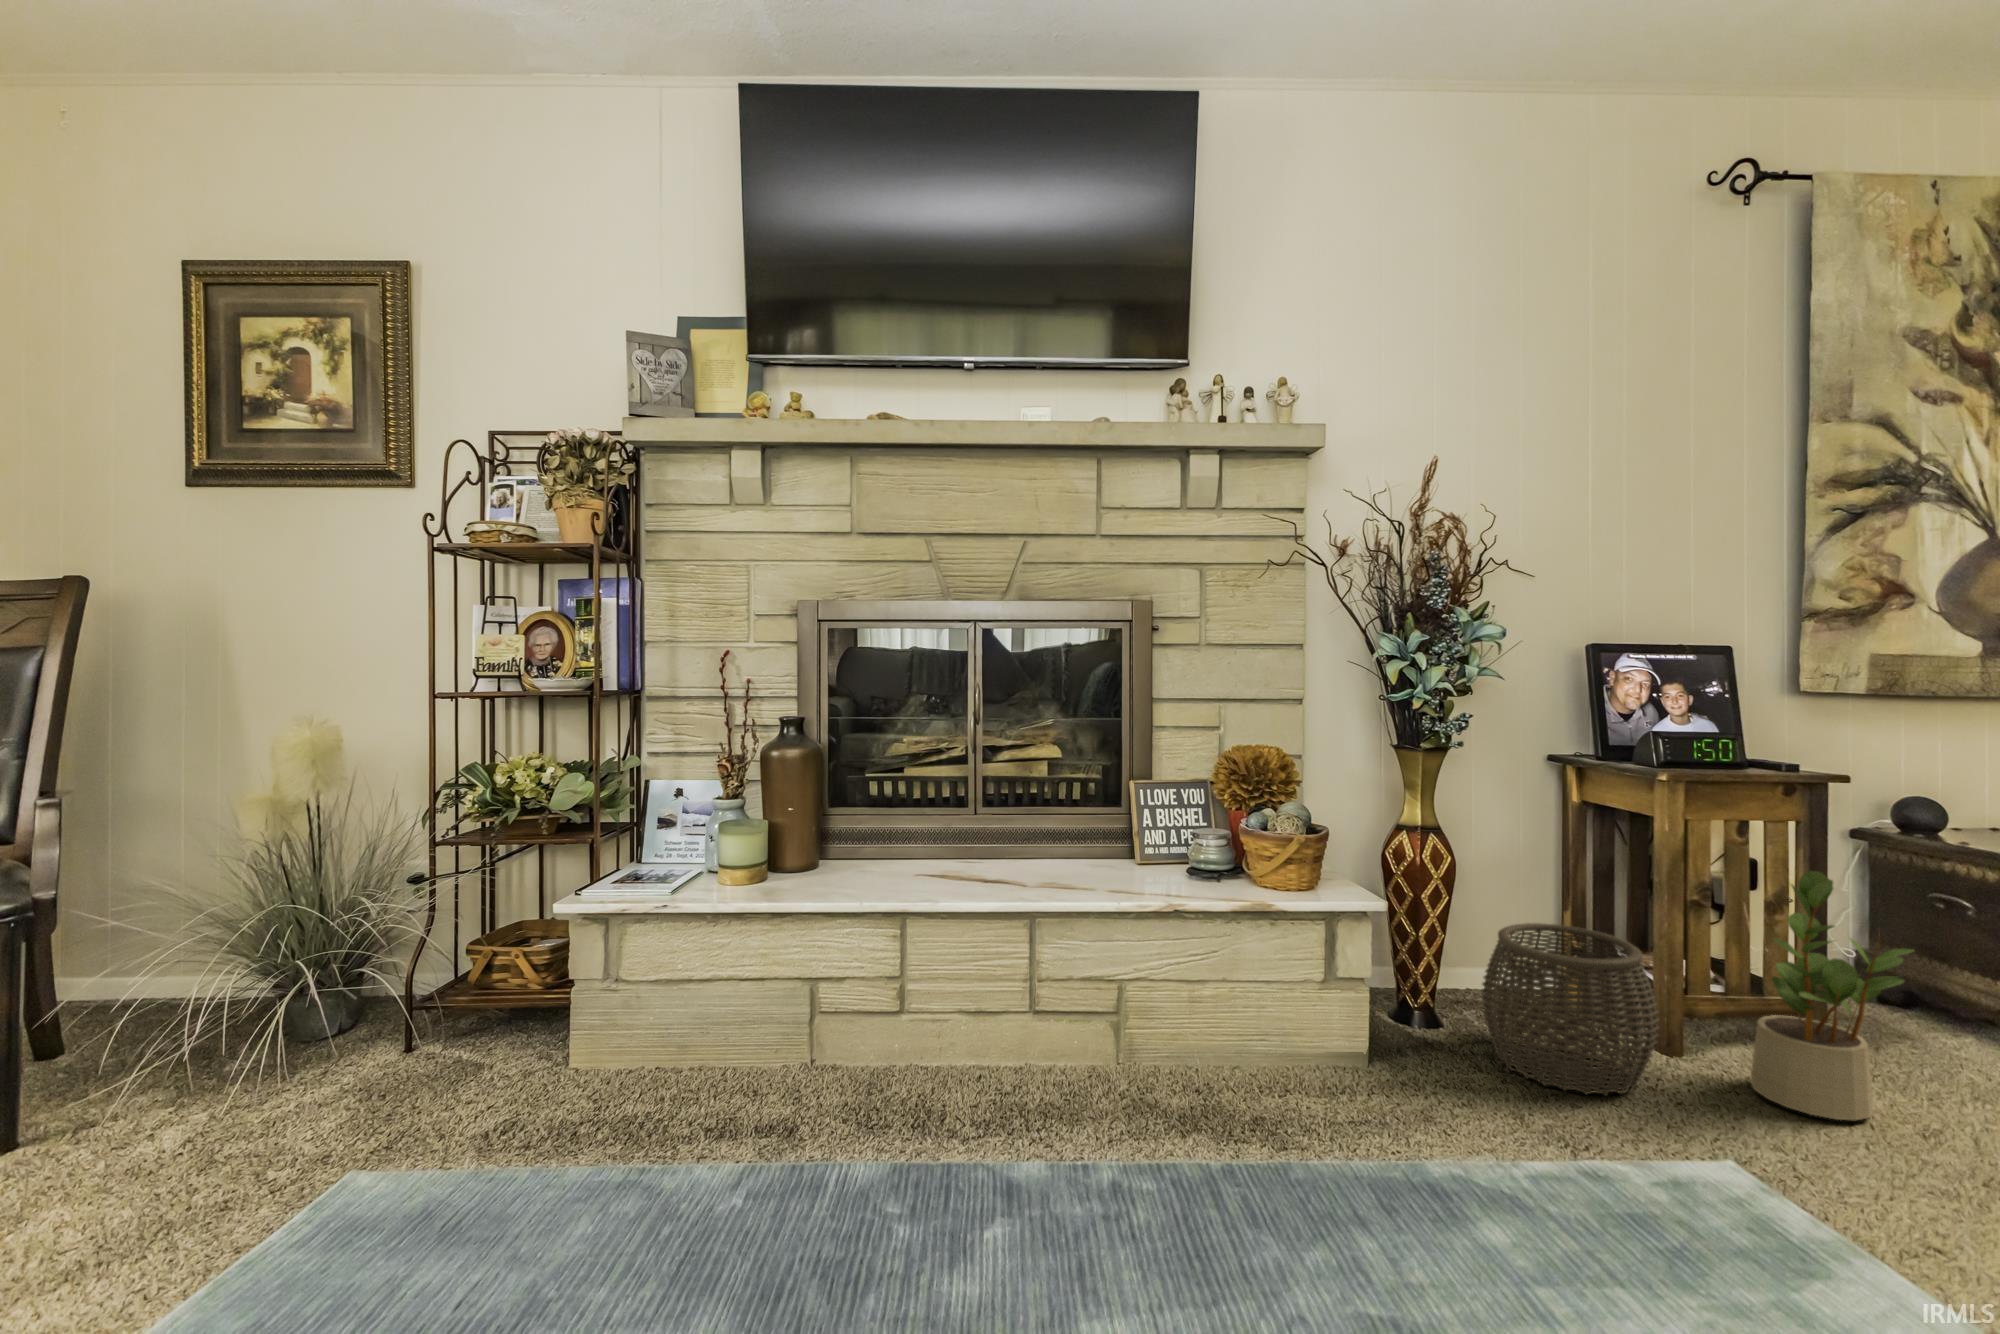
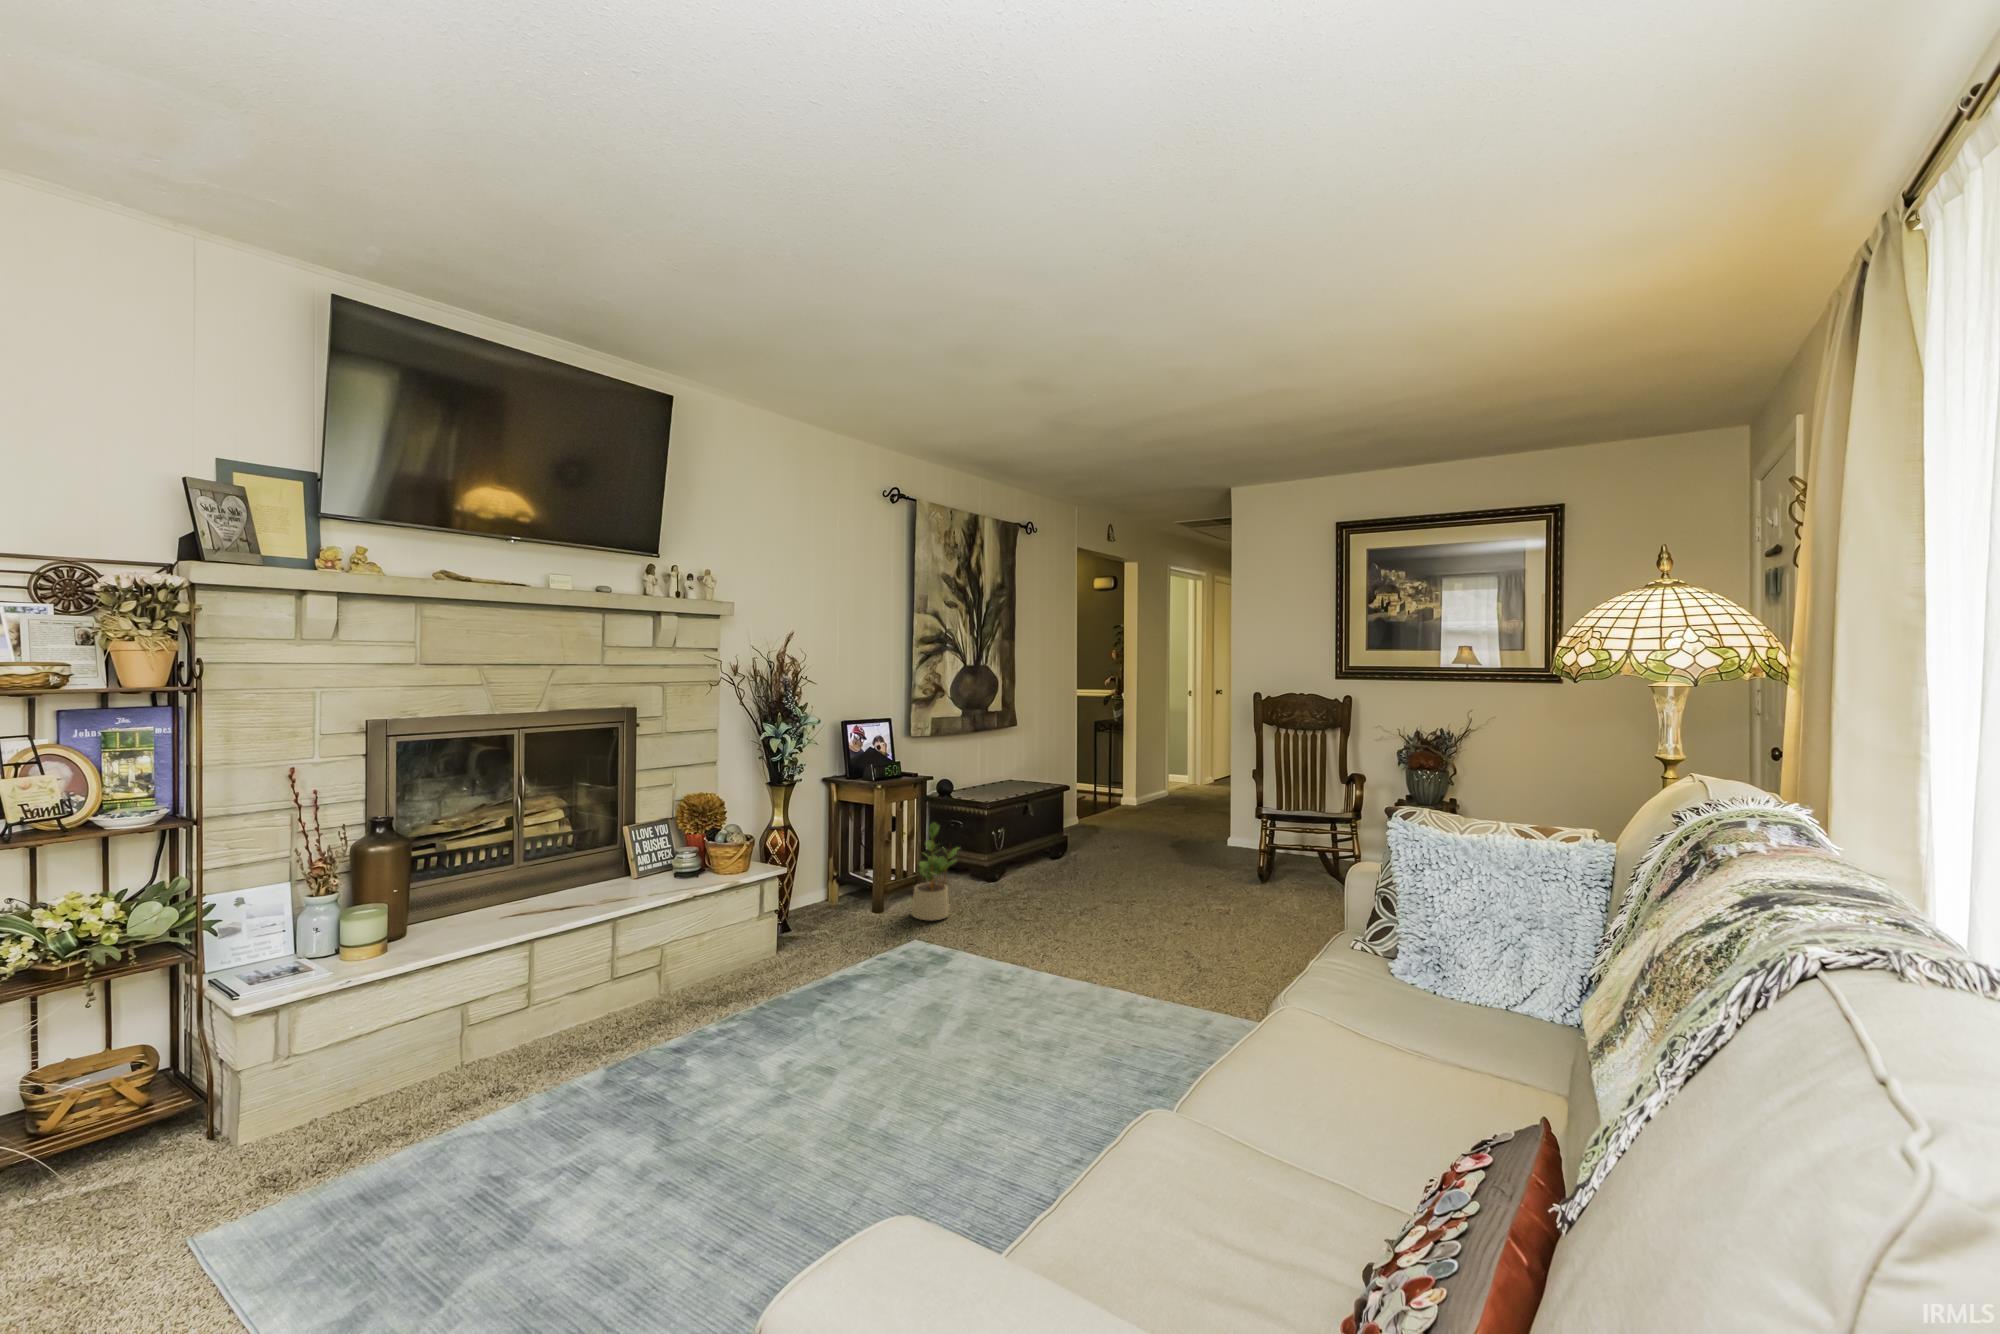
woven basket: present [1482,923,1659,1096] -> none [815,864,887,940]

